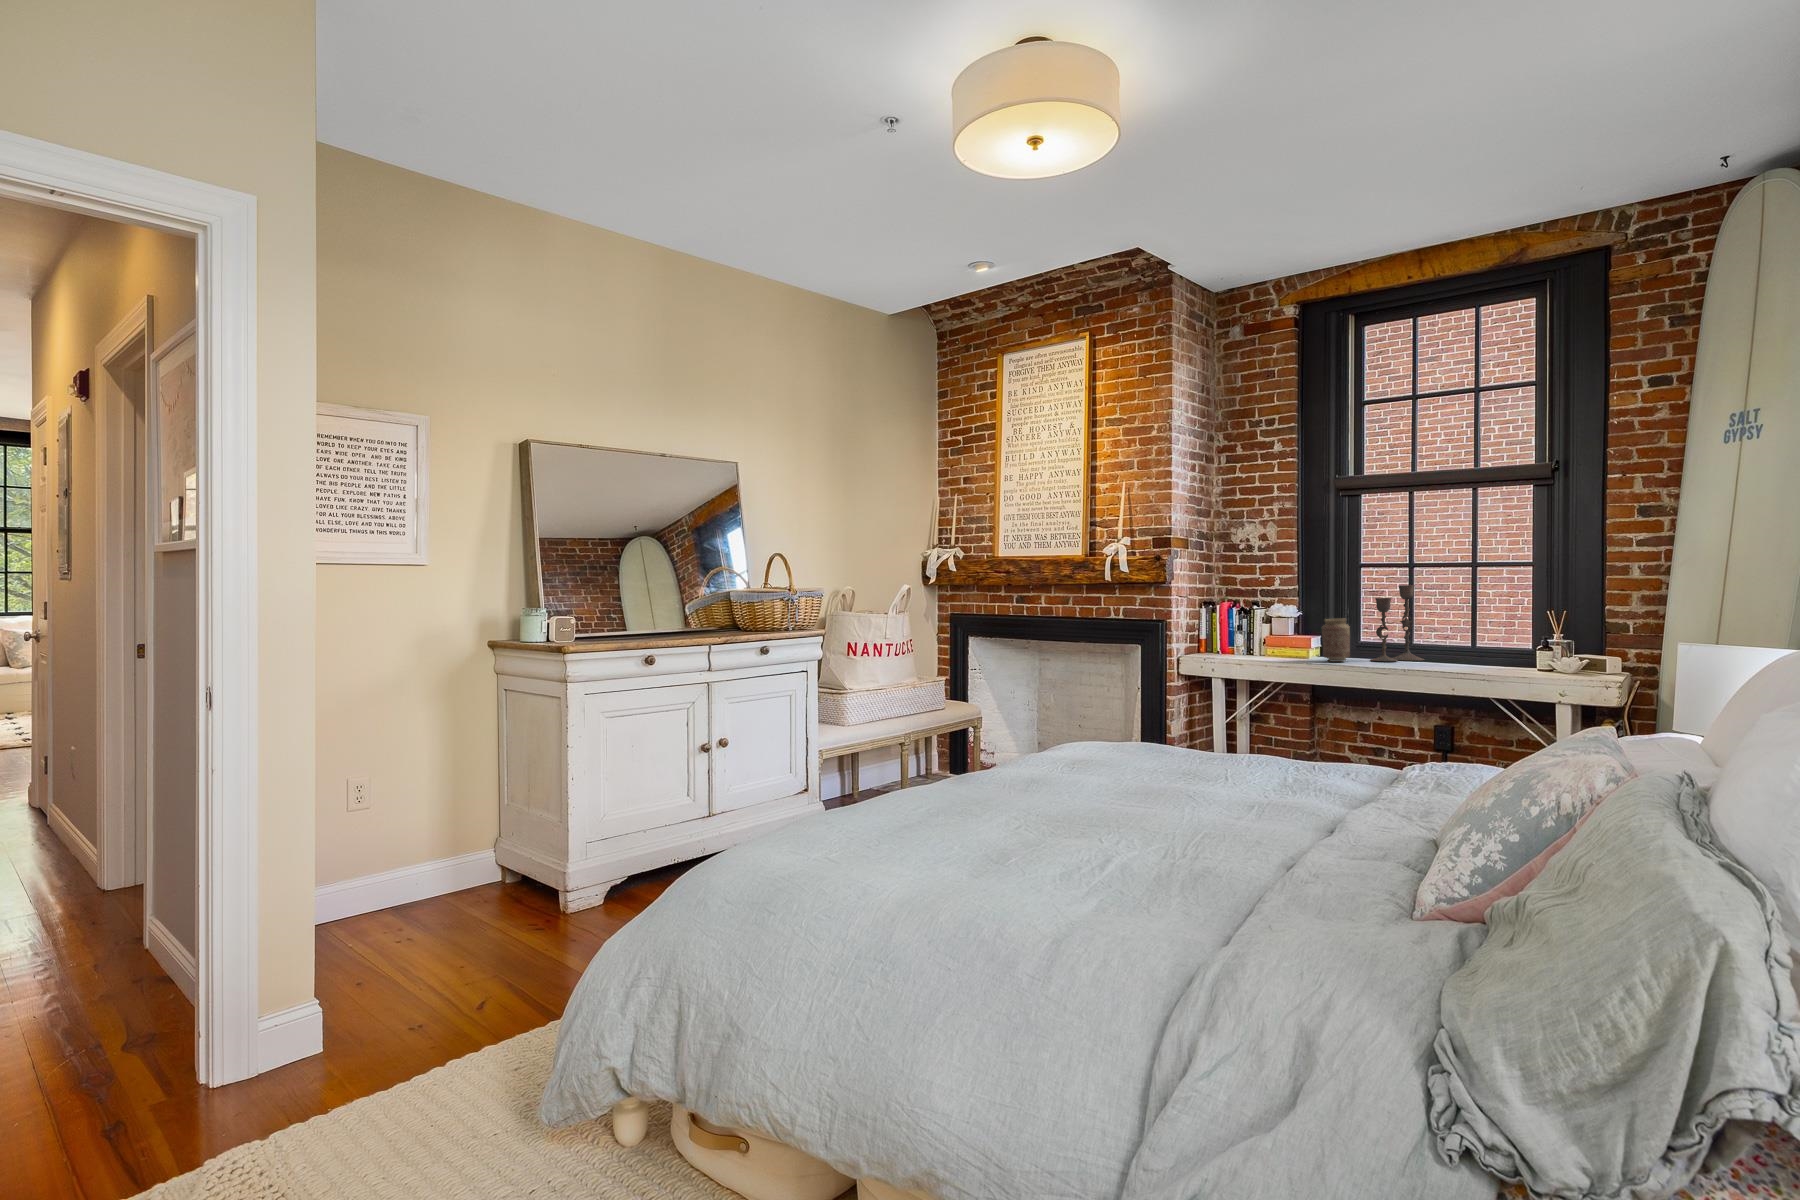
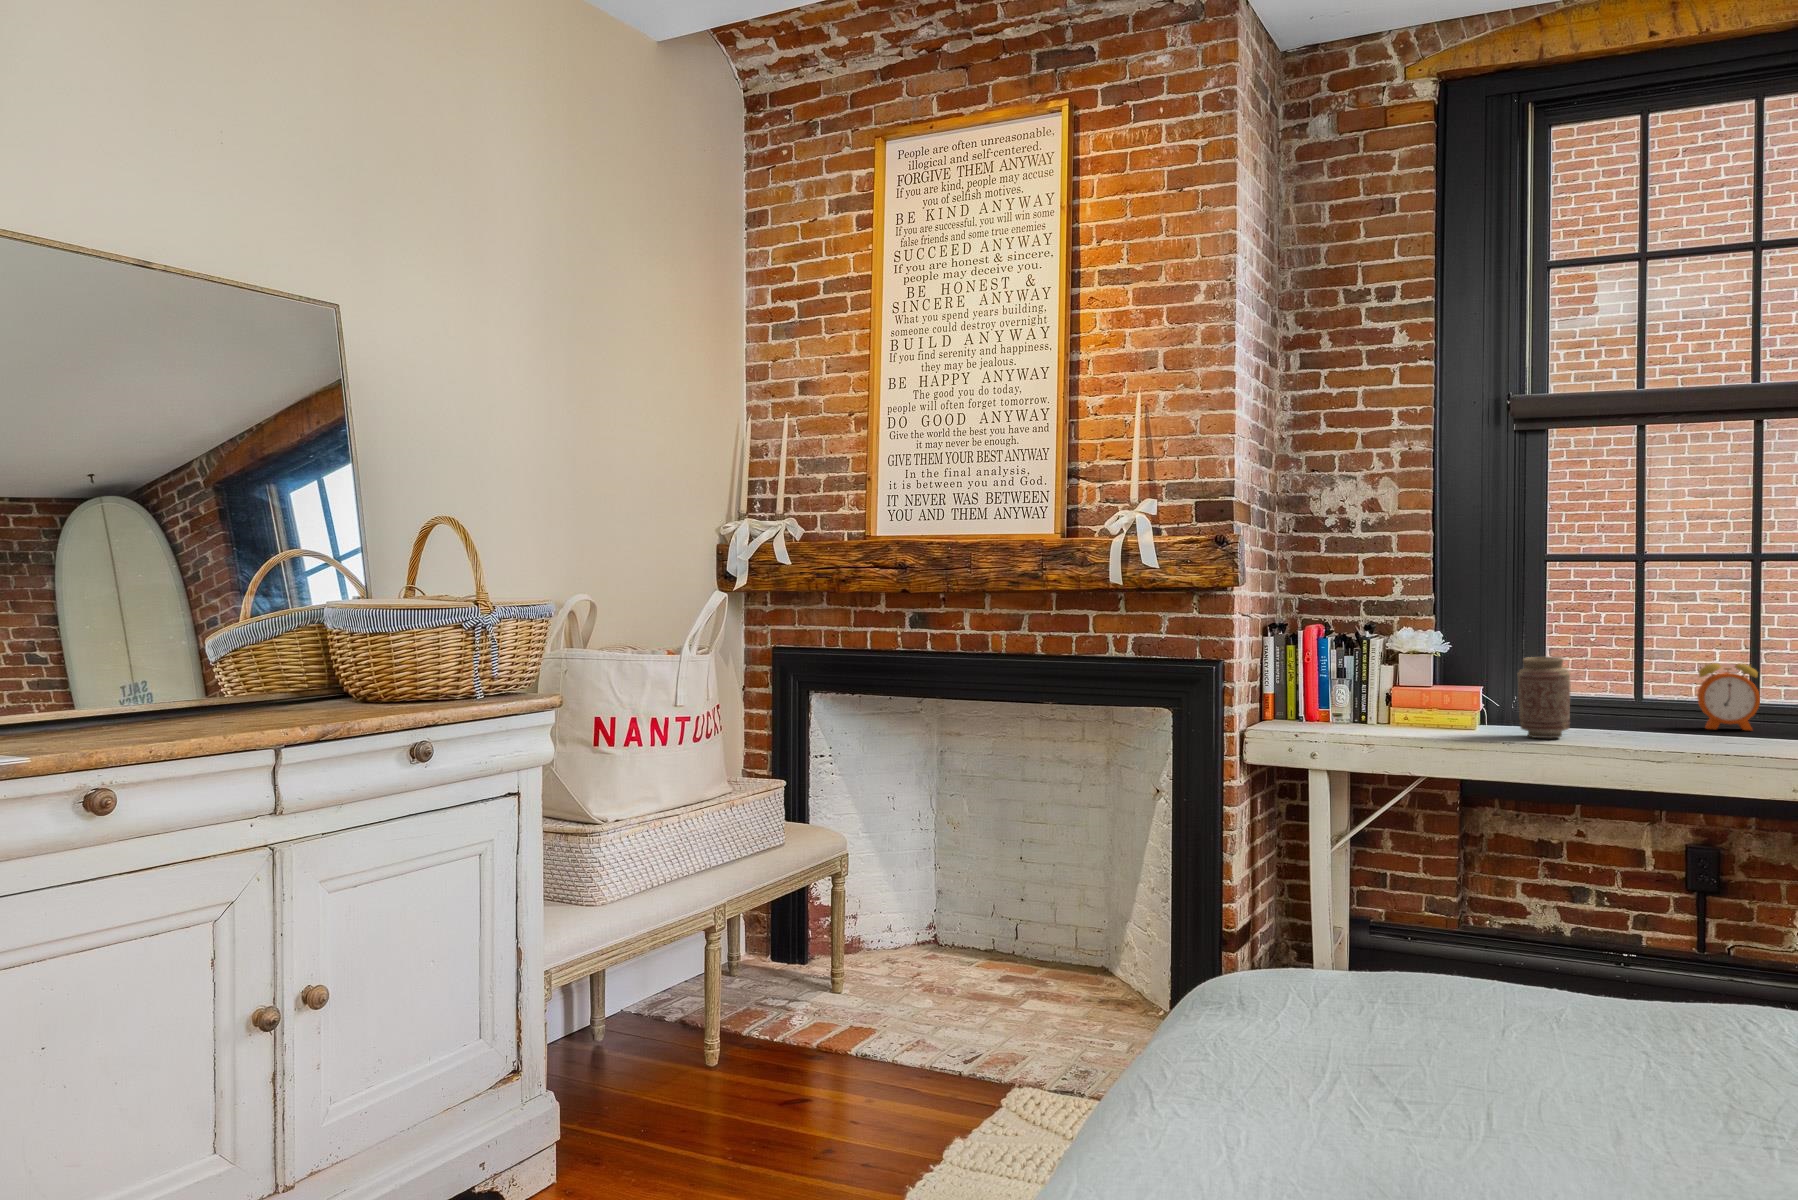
candlestick: present [1370,585,1424,661] -> none [1593,595,1678,736]
alarm clock: none [1441,617,1476,661] -> present [1697,663,1760,730]

